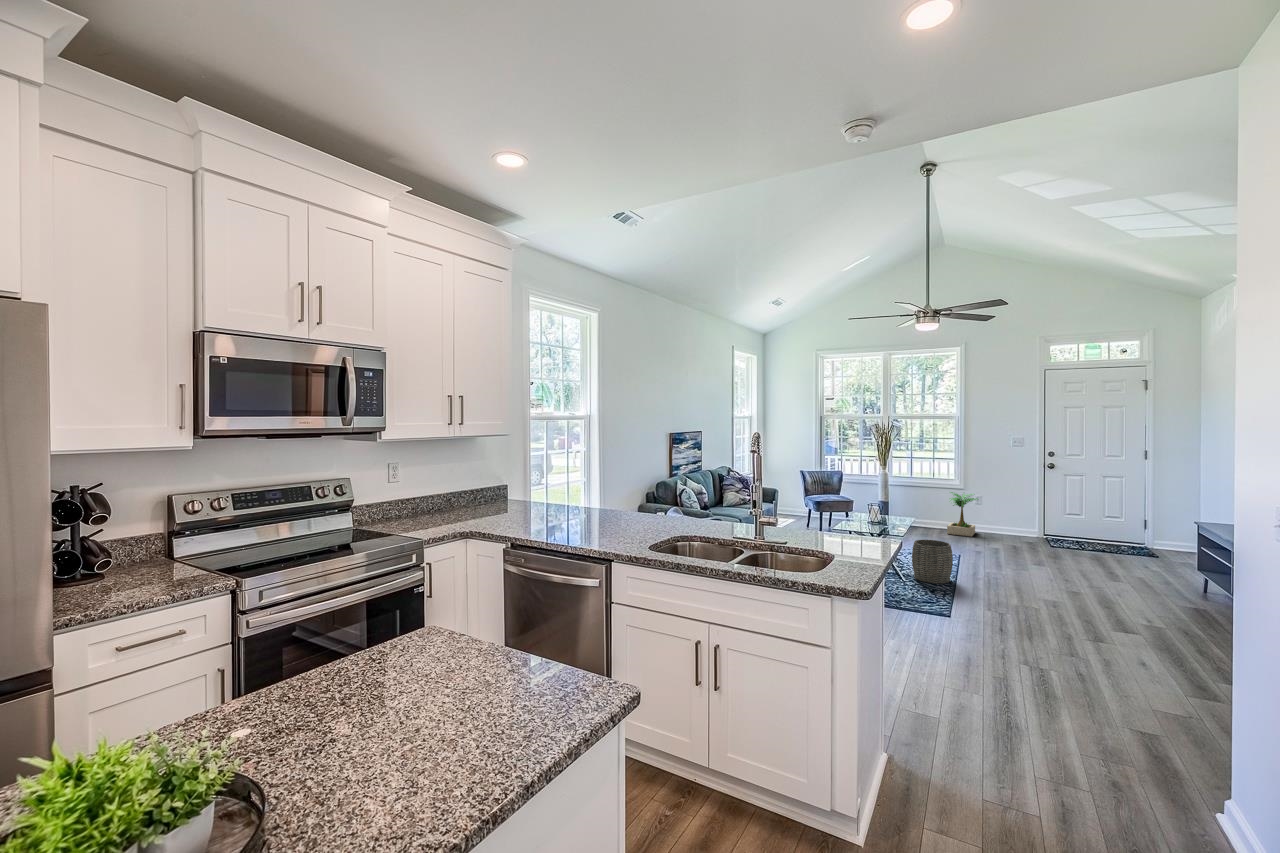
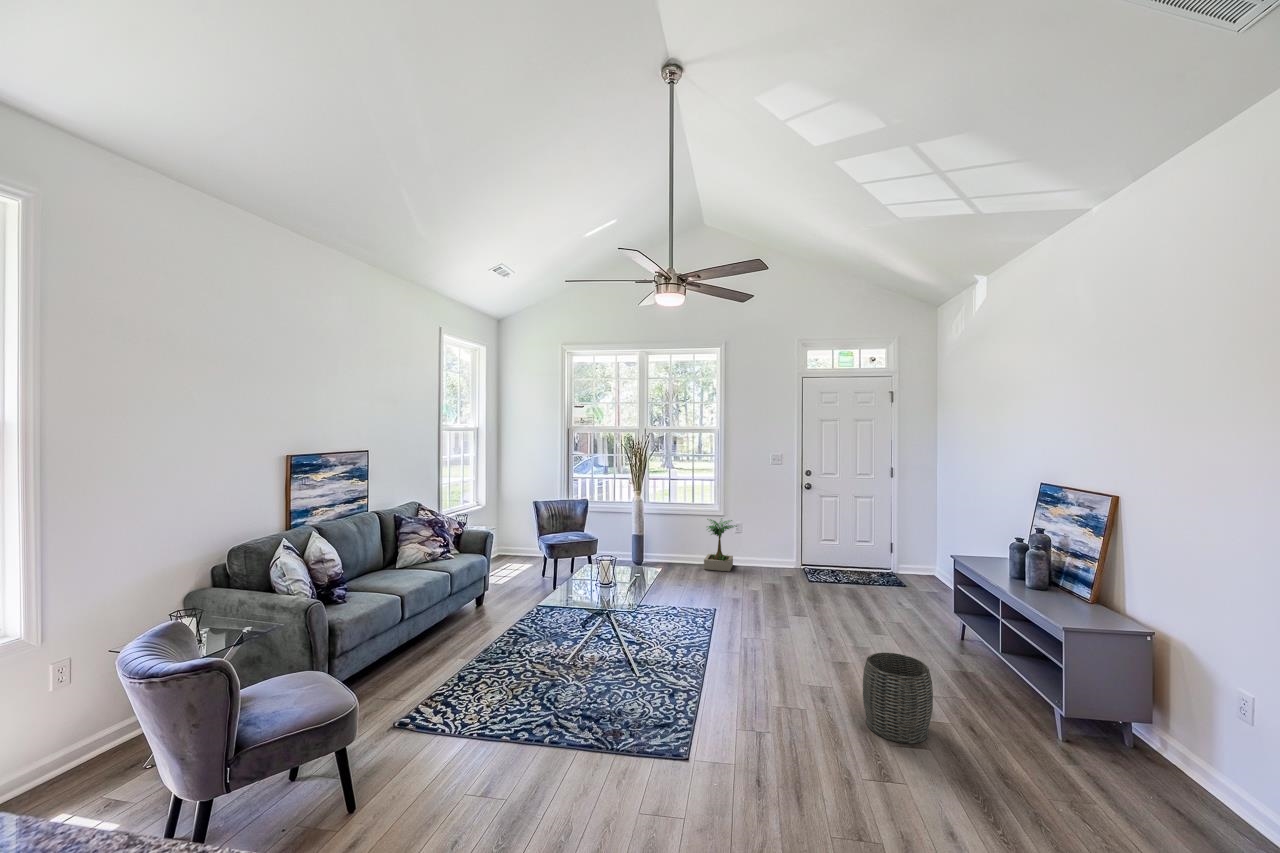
woven basket: present [912,540,953,583] -> present [863,653,933,743]

